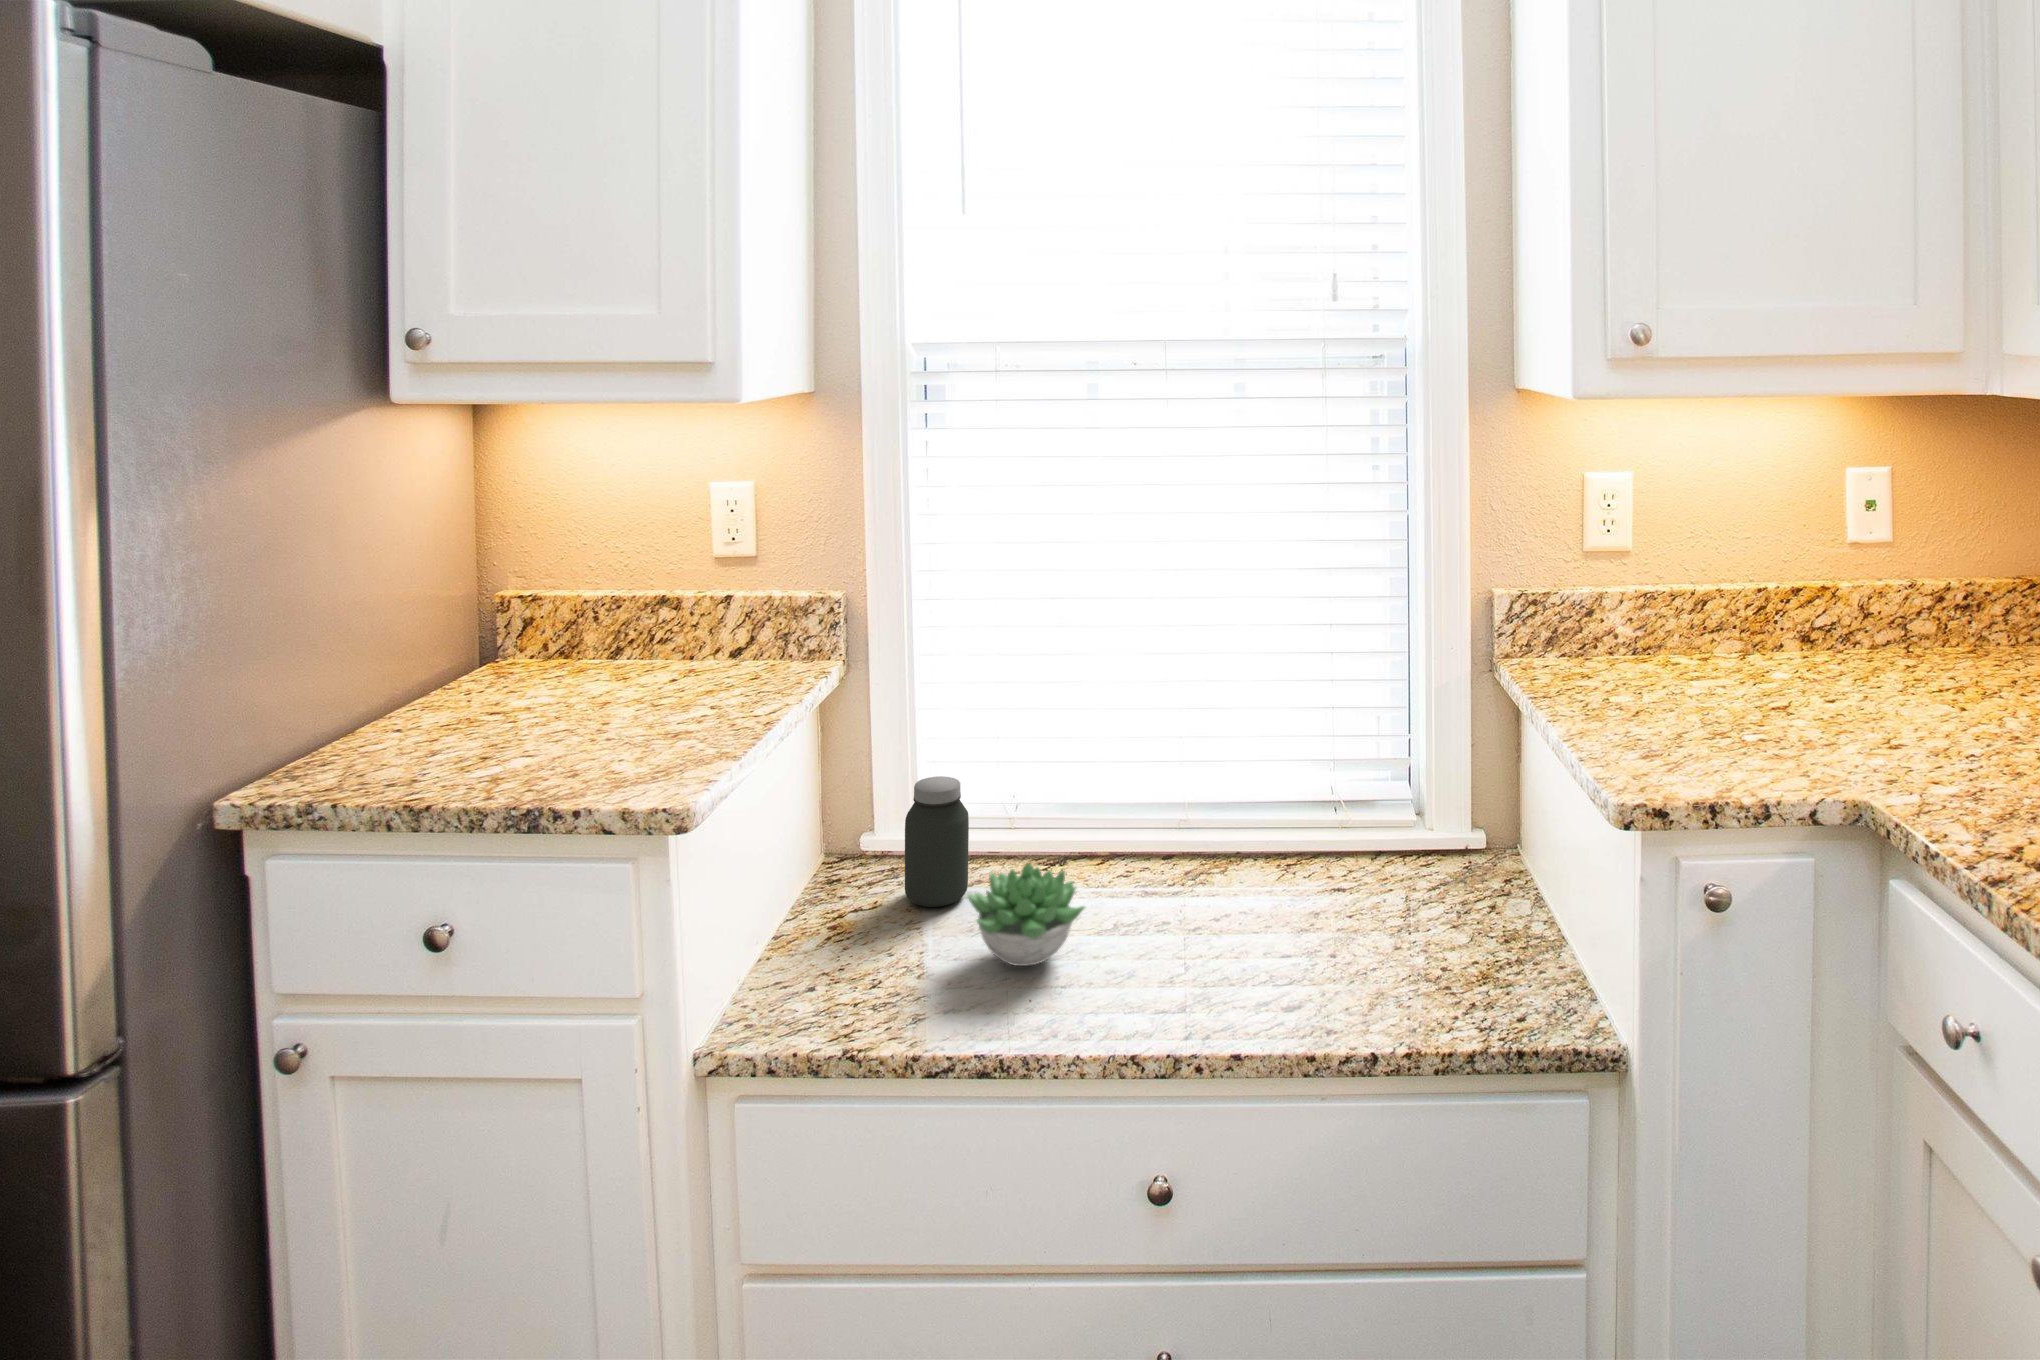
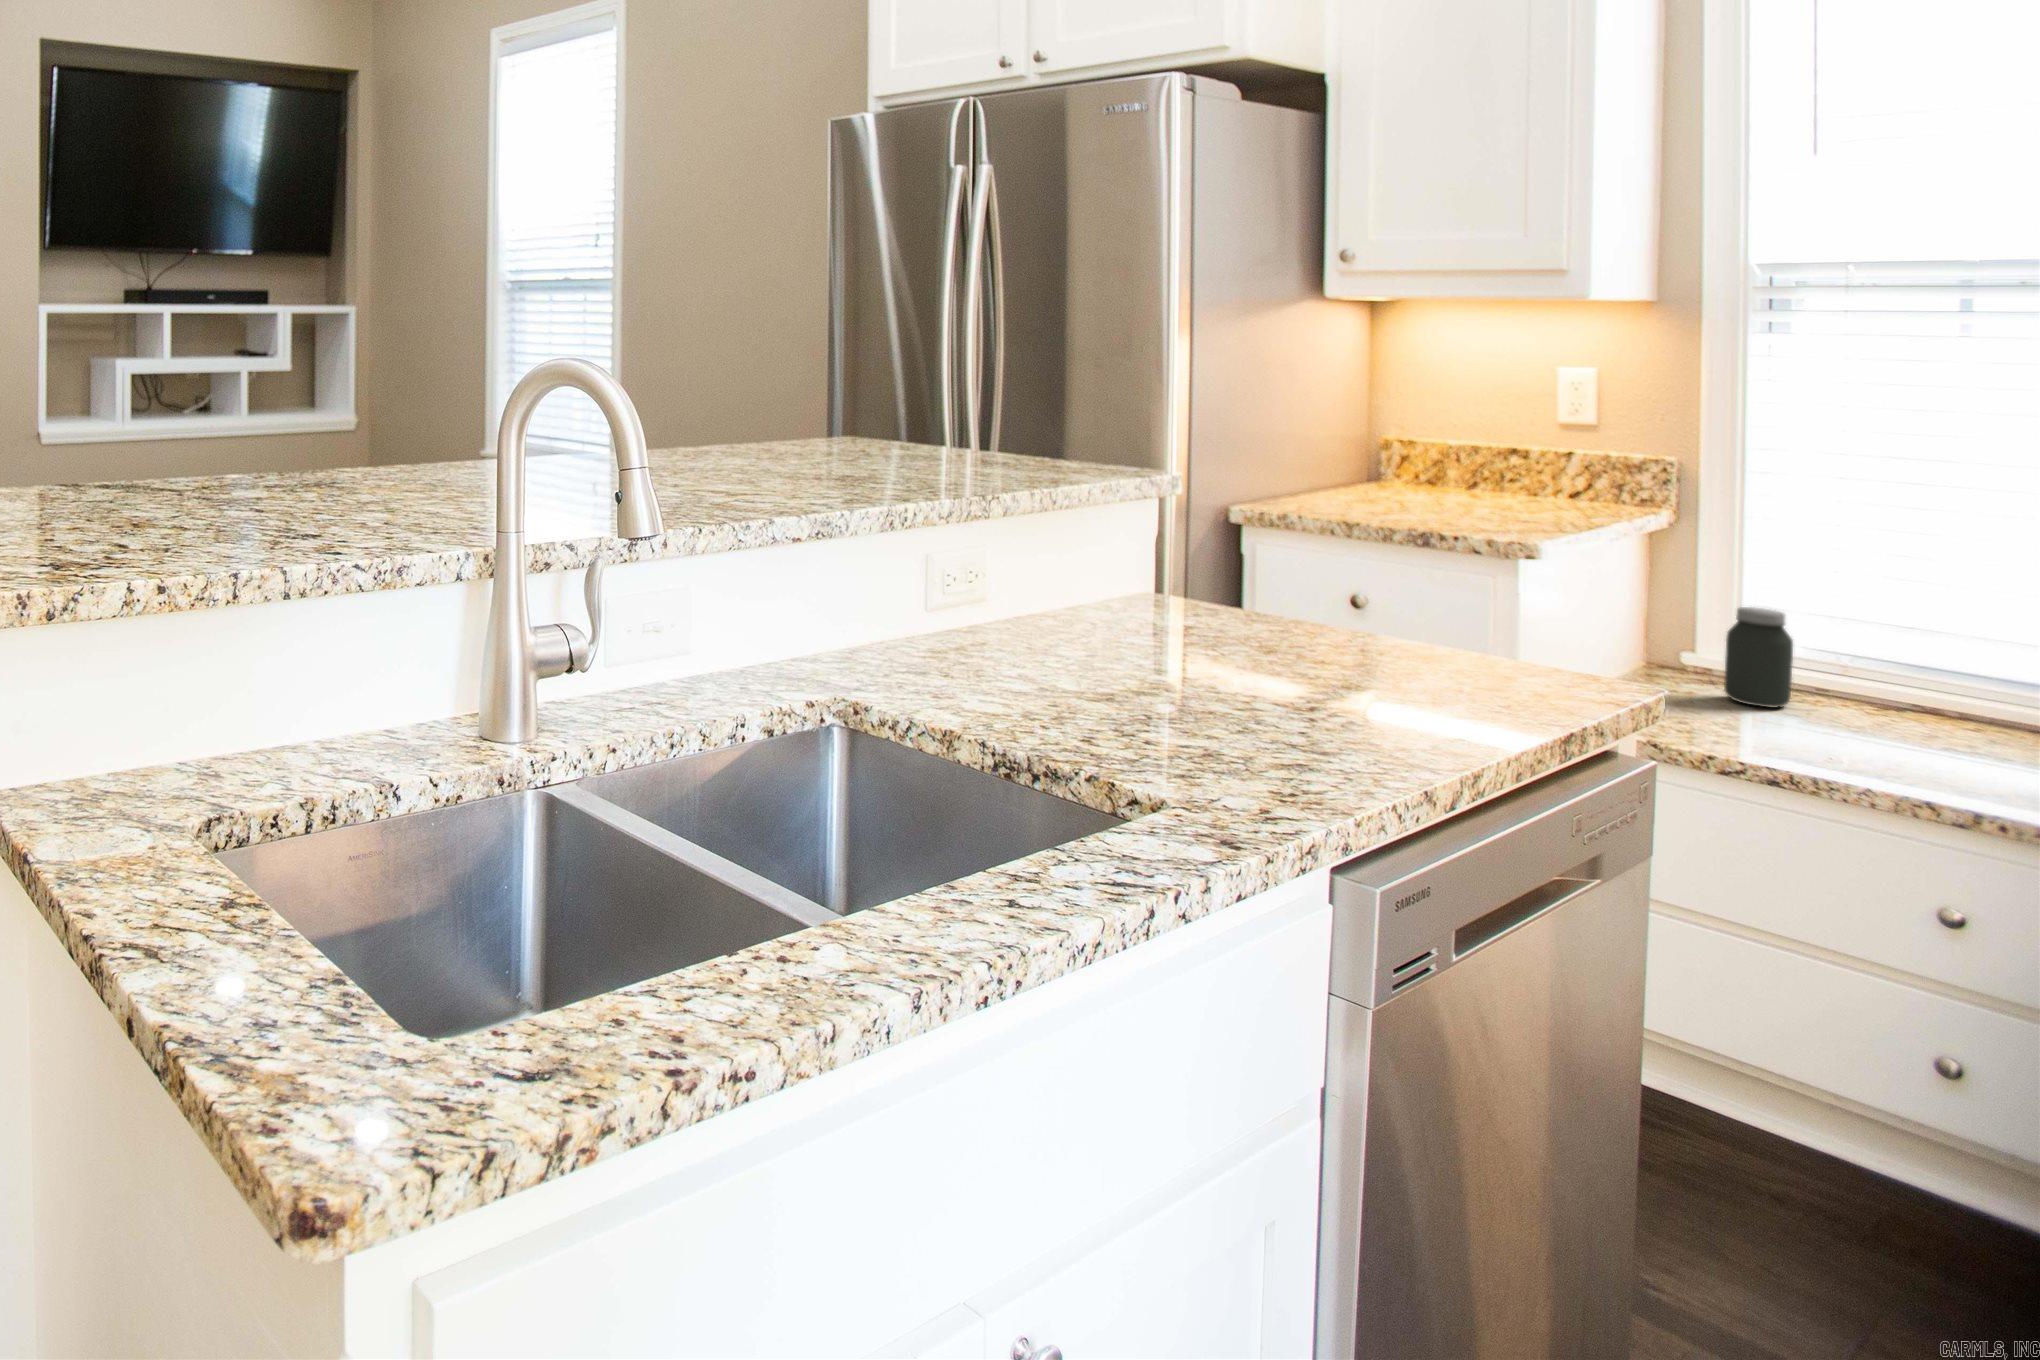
succulent plant: present [968,863,1085,966] -> none [1780,671,1904,746]

